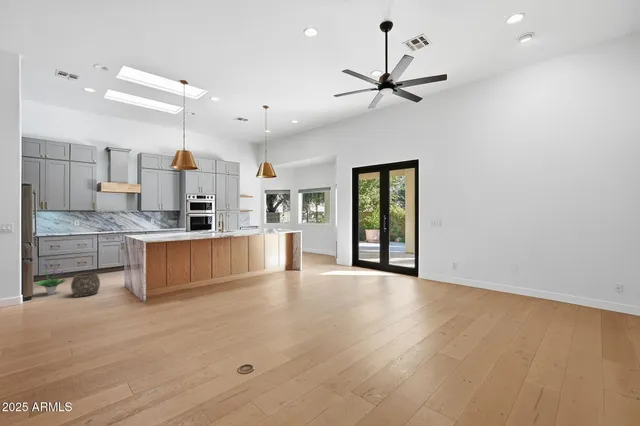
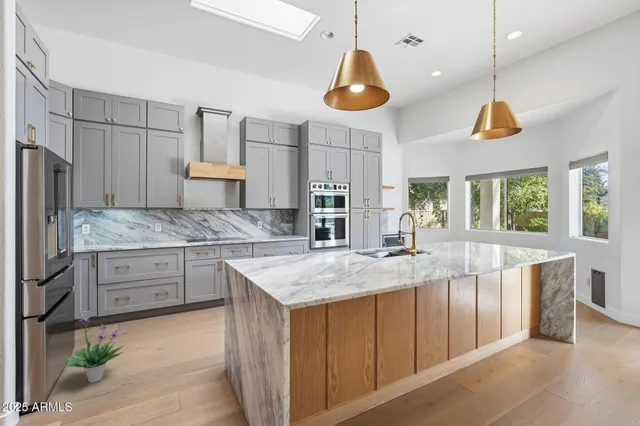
woven basket: present [71,273,100,296] -> none [125,340,184,405]

